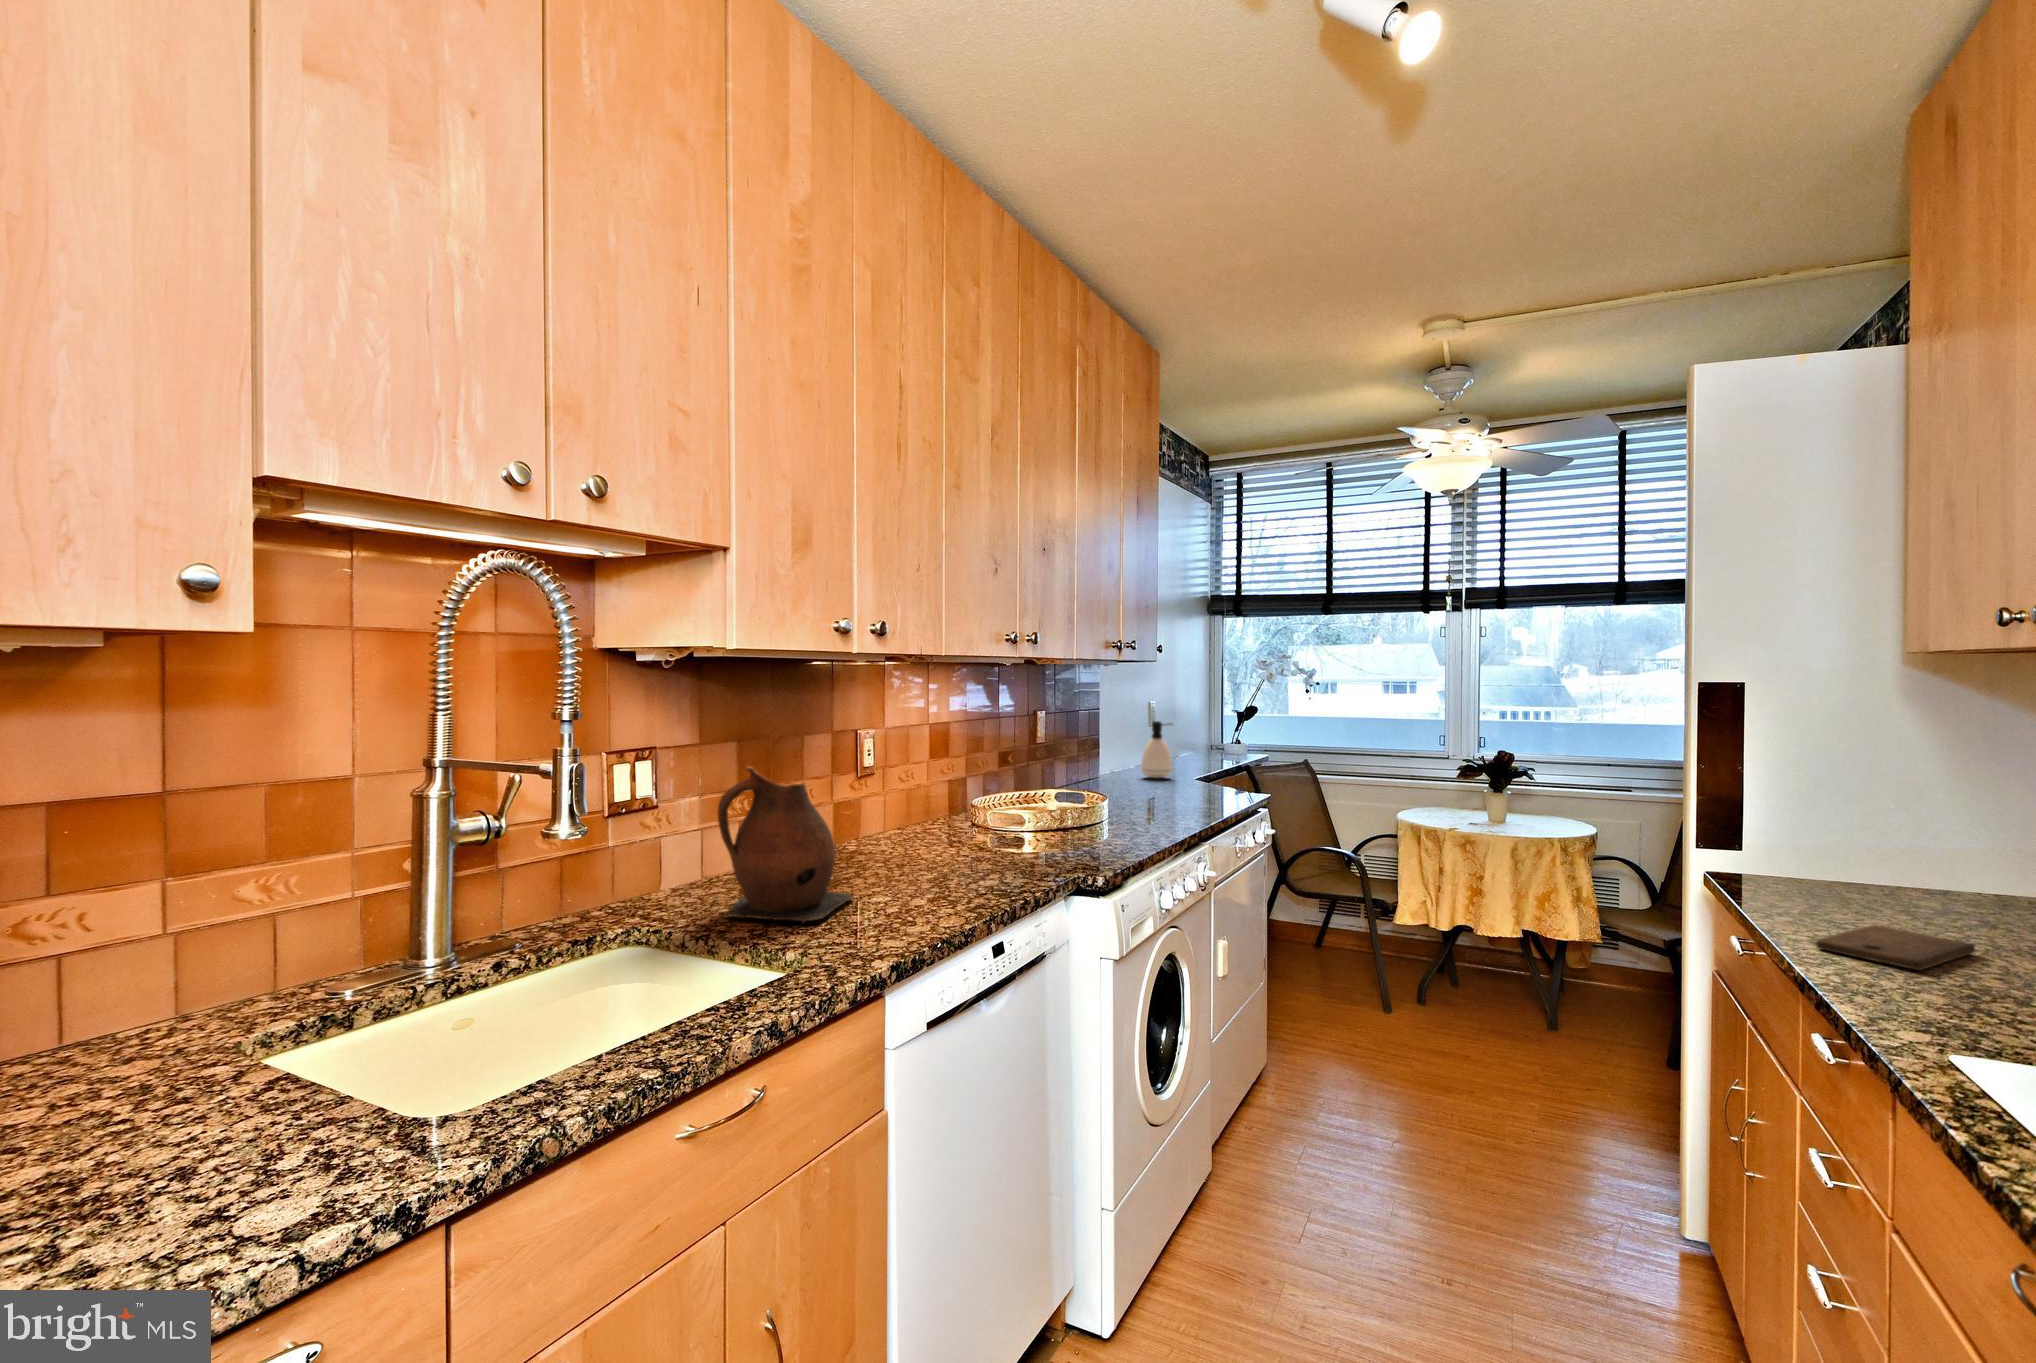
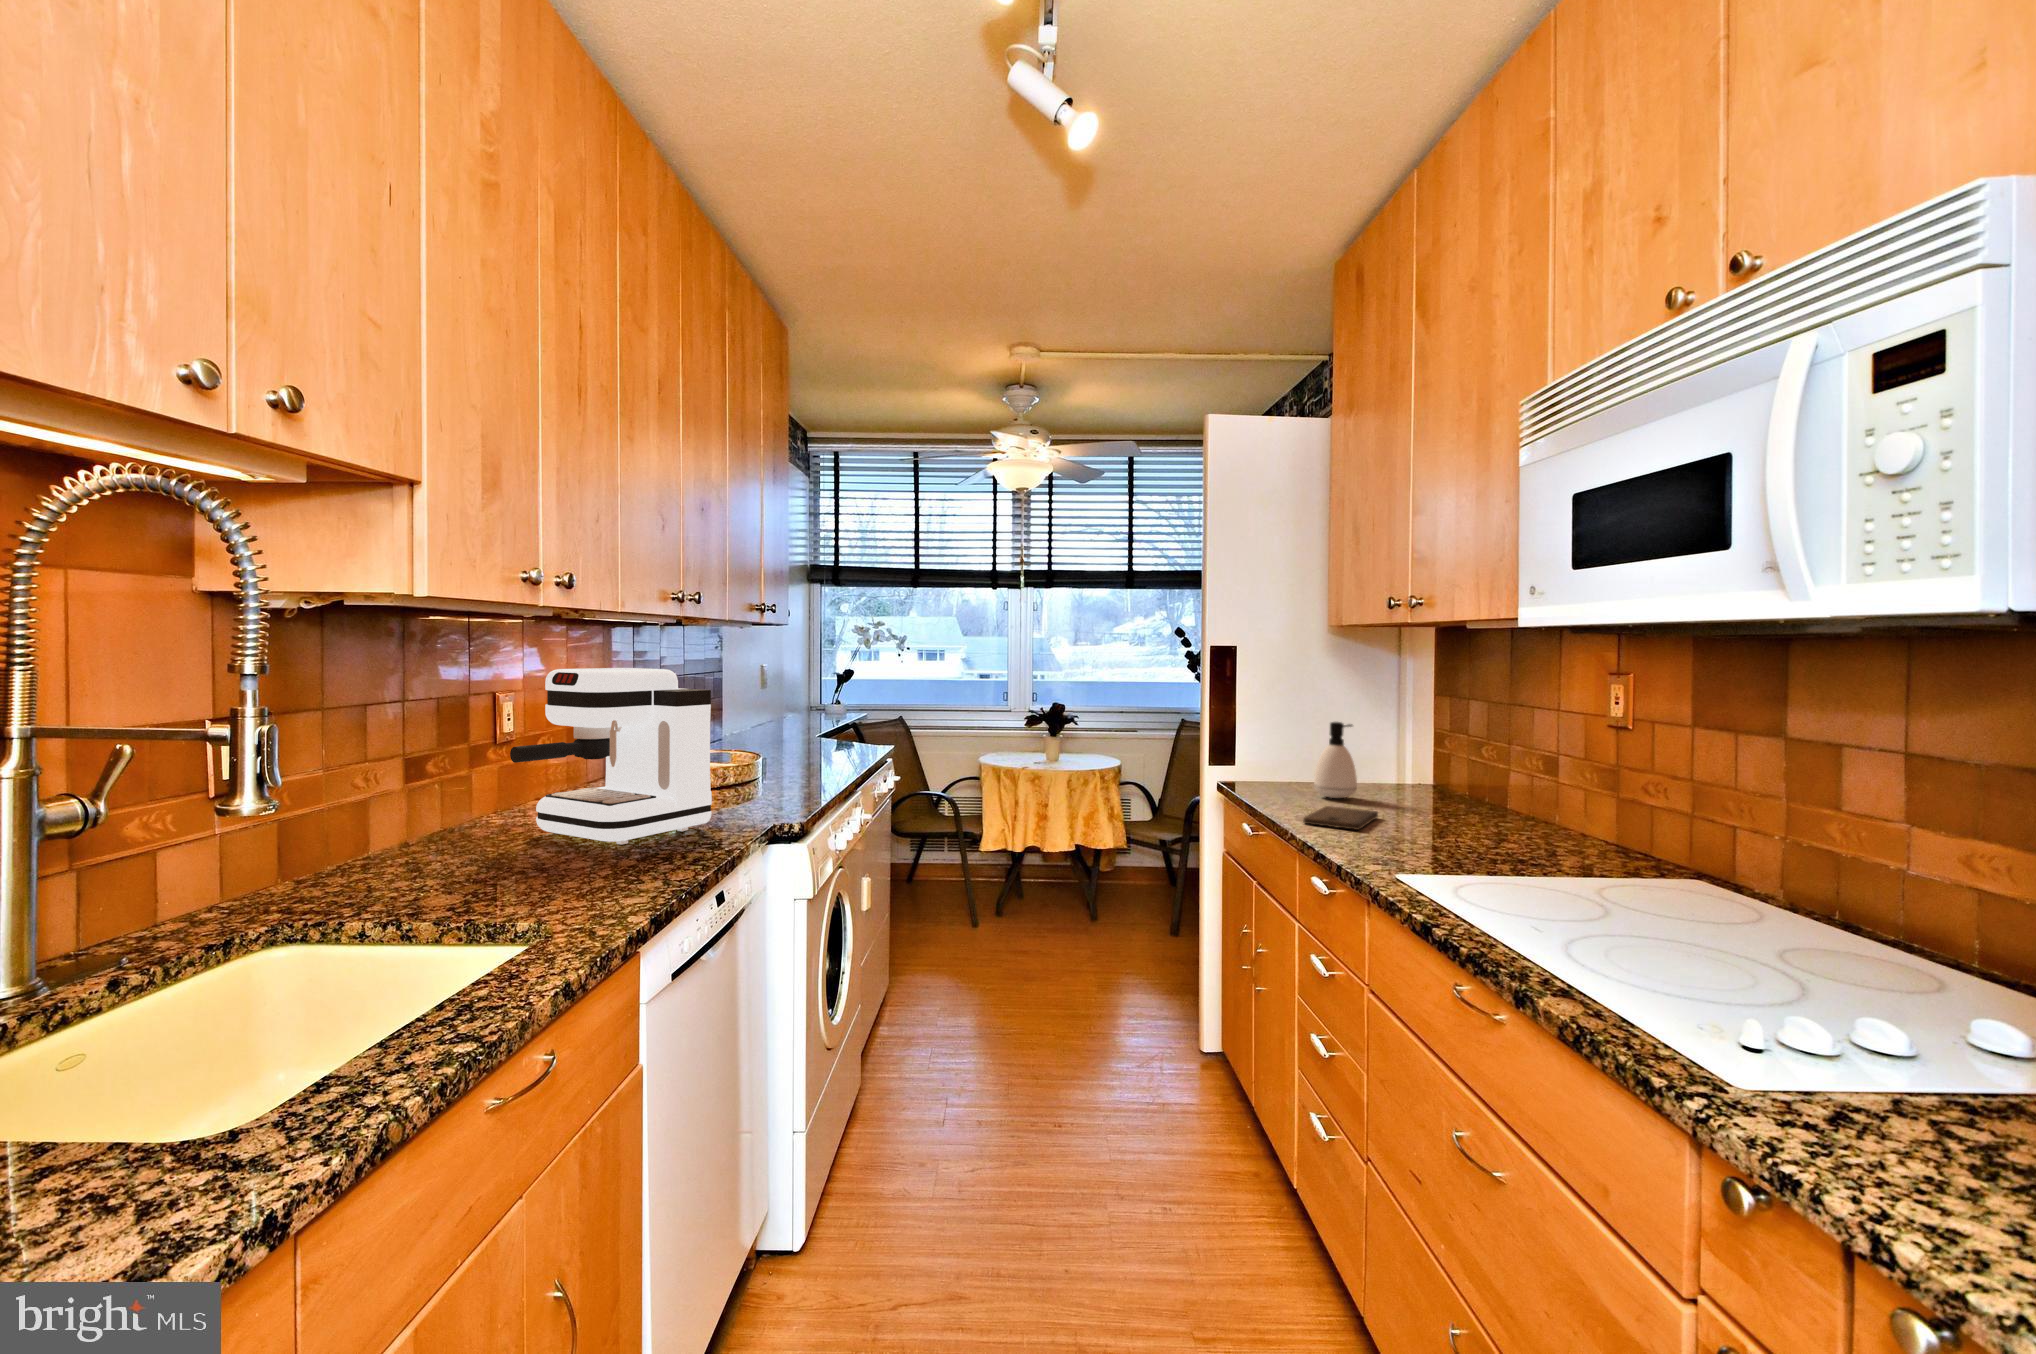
coffee maker: none [838,710,1018,884] -> present [510,668,712,845]
soap dispenser: present [1141,721,1172,778] -> present [1314,722,1357,798]
ceramic pitcher: present [718,766,854,923] -> none [391,726,552,896]

